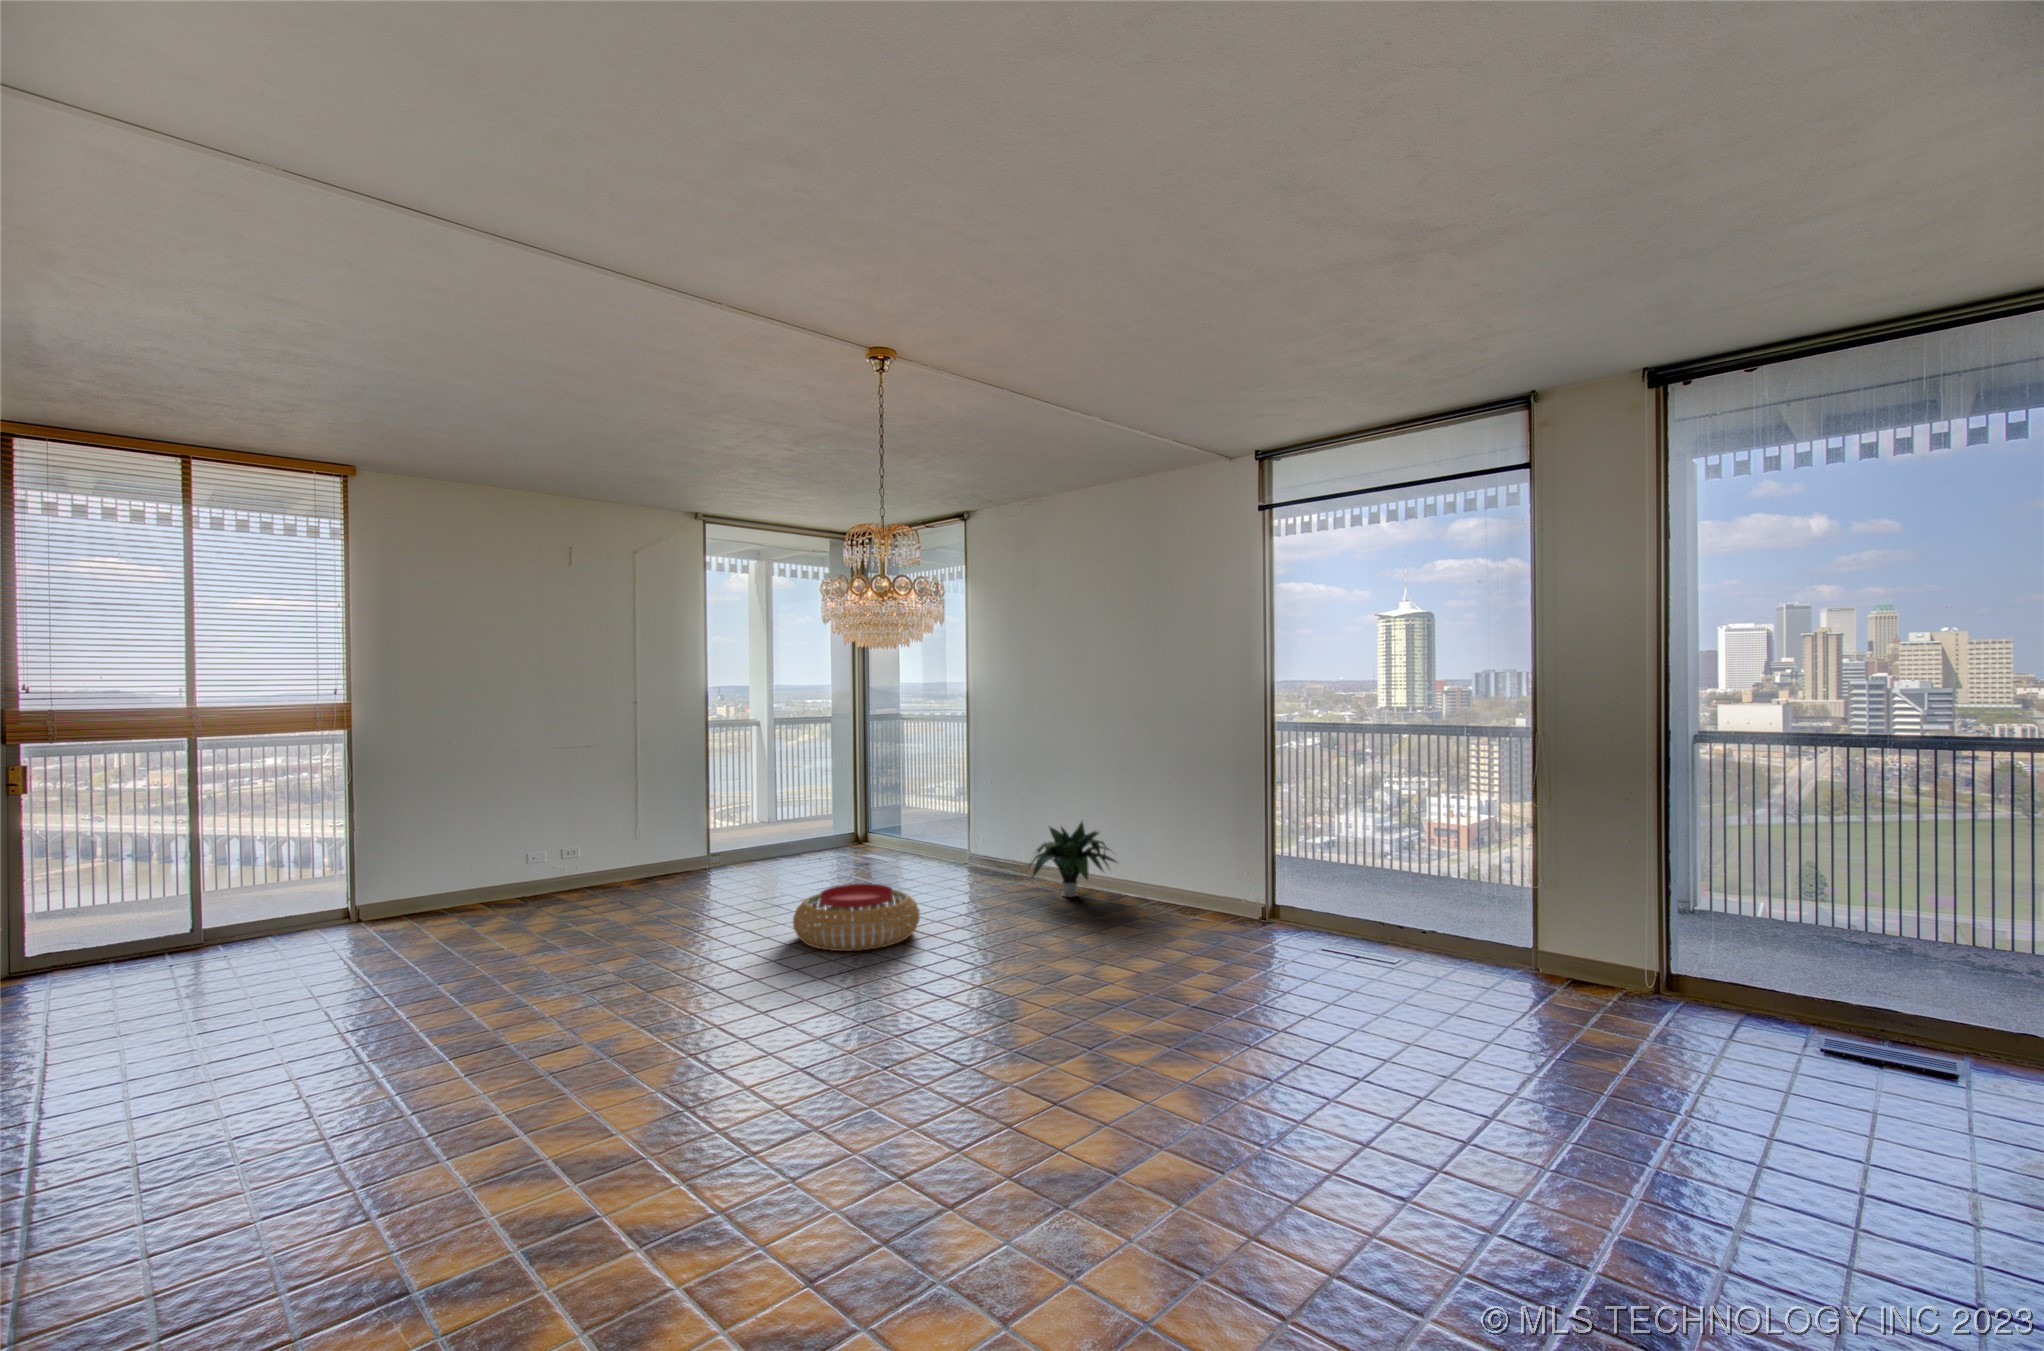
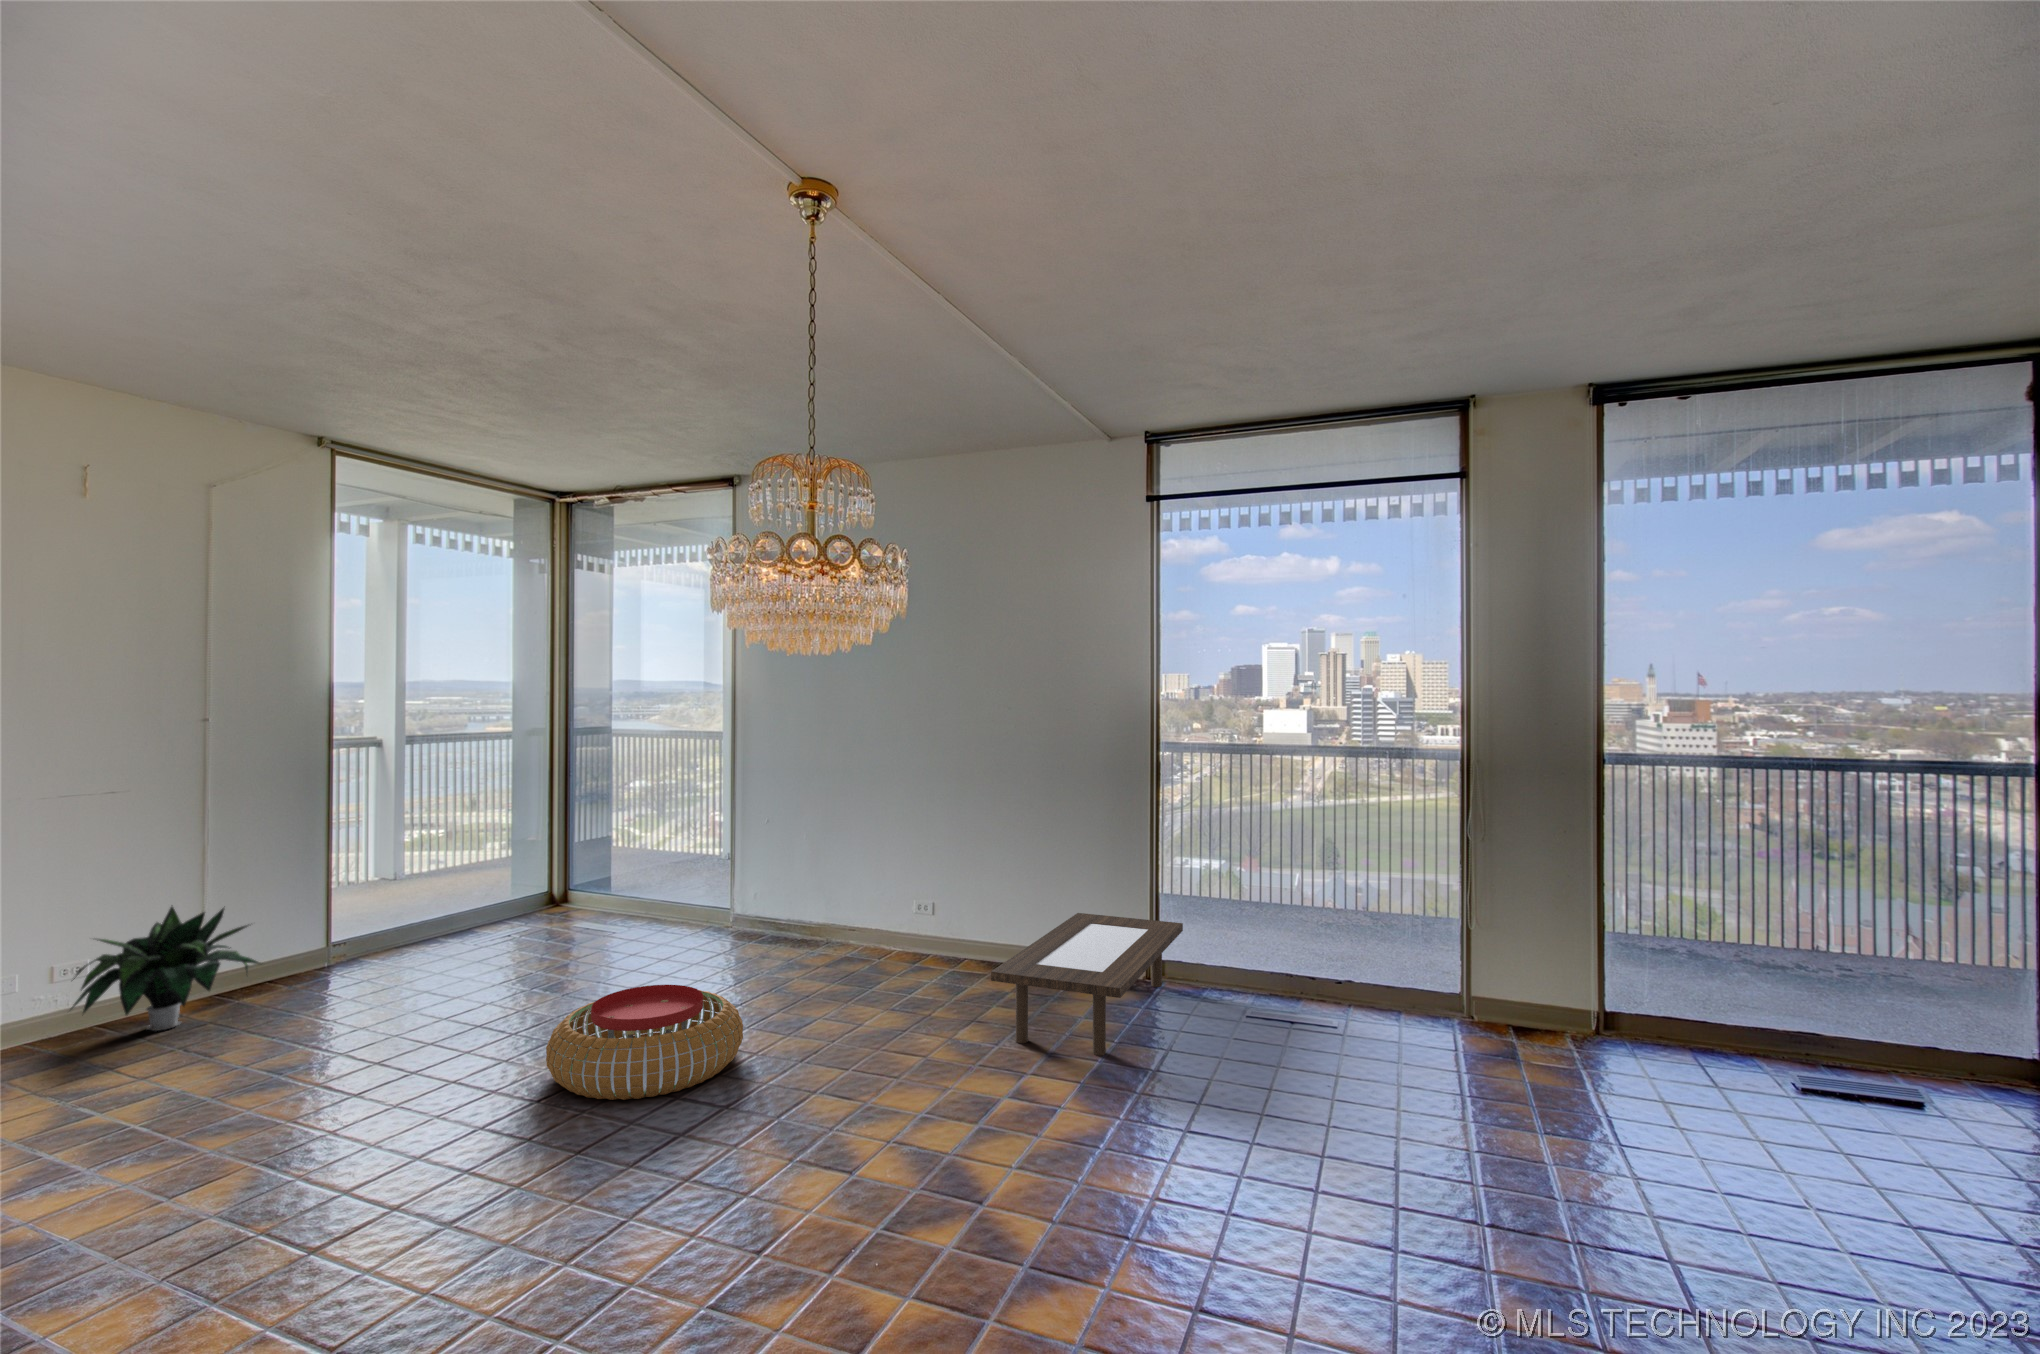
potted plant: present [1027,822,1116,897] -> present [71,907,260,1031]
coffee table: none [1093,861,1290,962] -> present [991,913,1183,1056]

